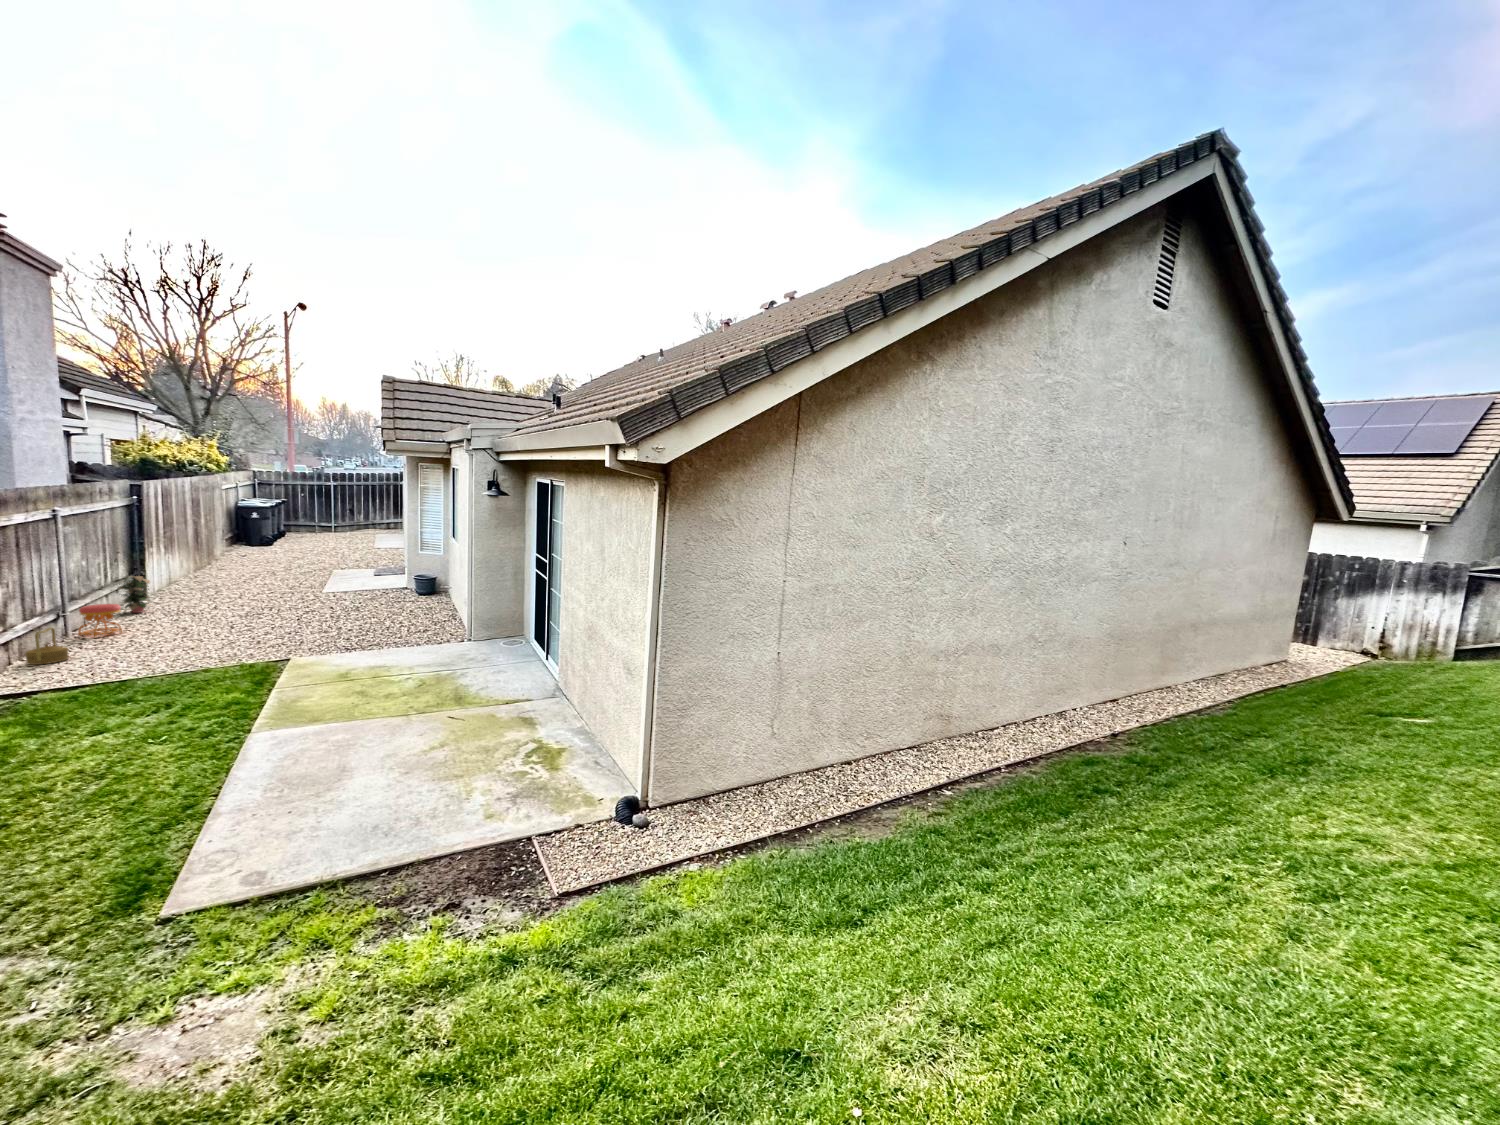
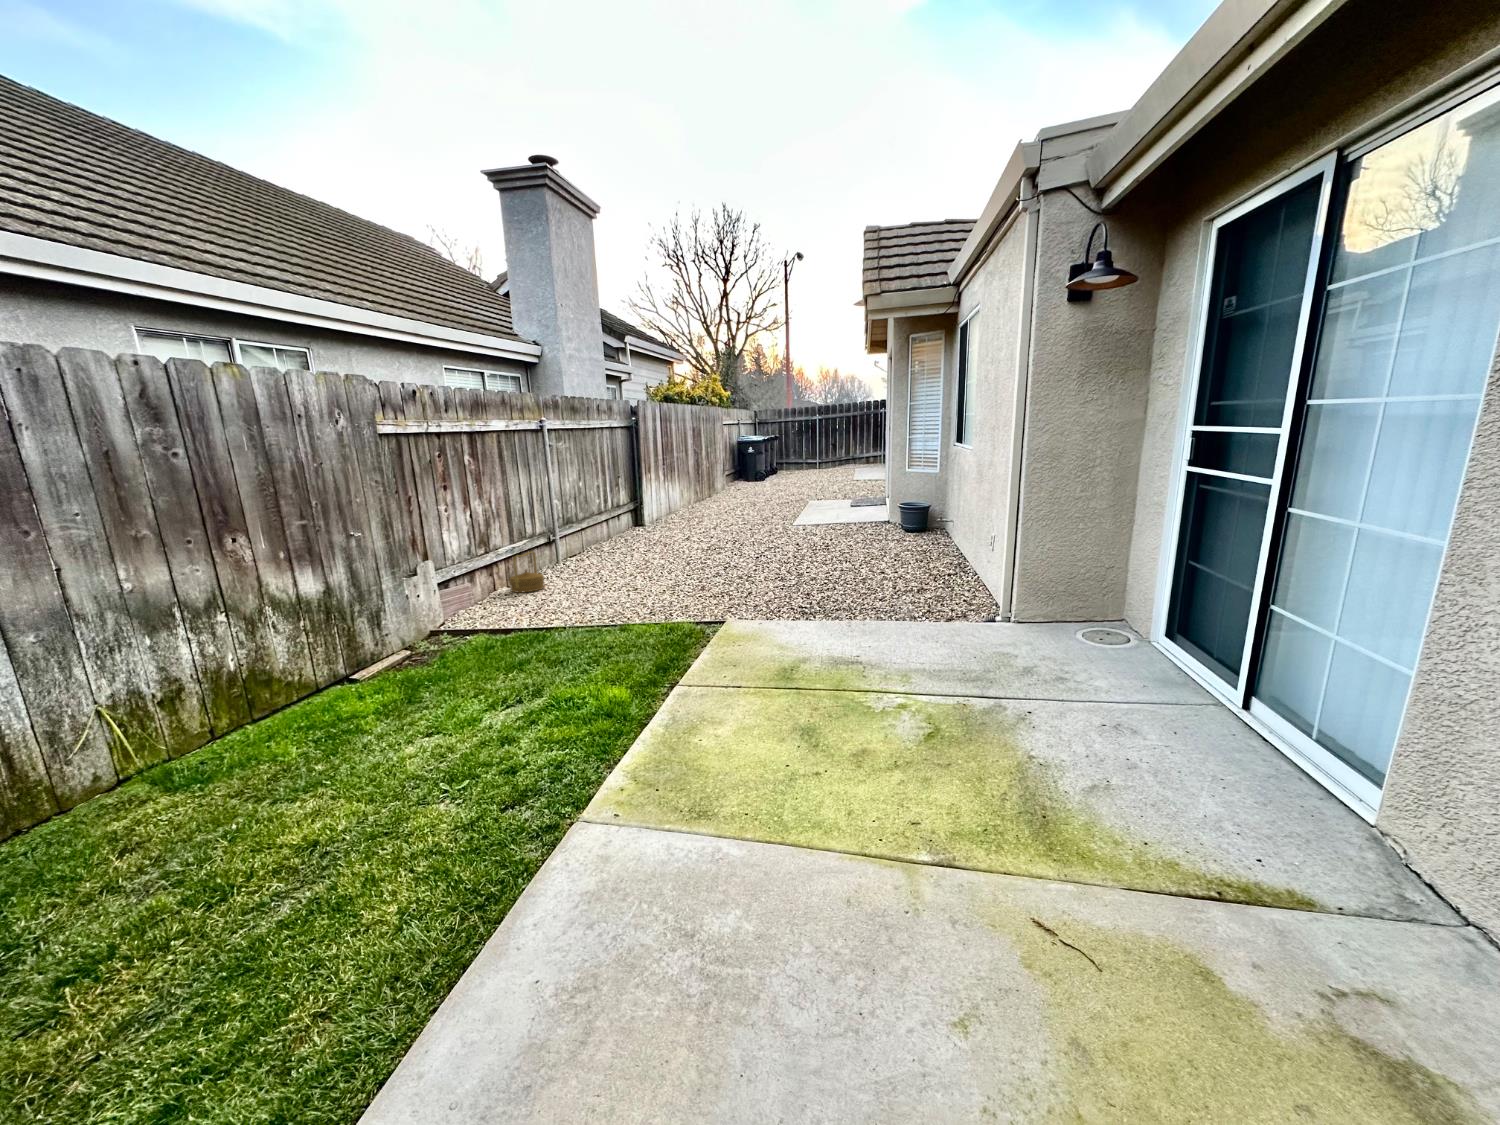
decorative plant: present [118,576,153,613] -> none [613,501,644,541]
stool: present [78,604,122,637] -> none [570,529,605,565]

